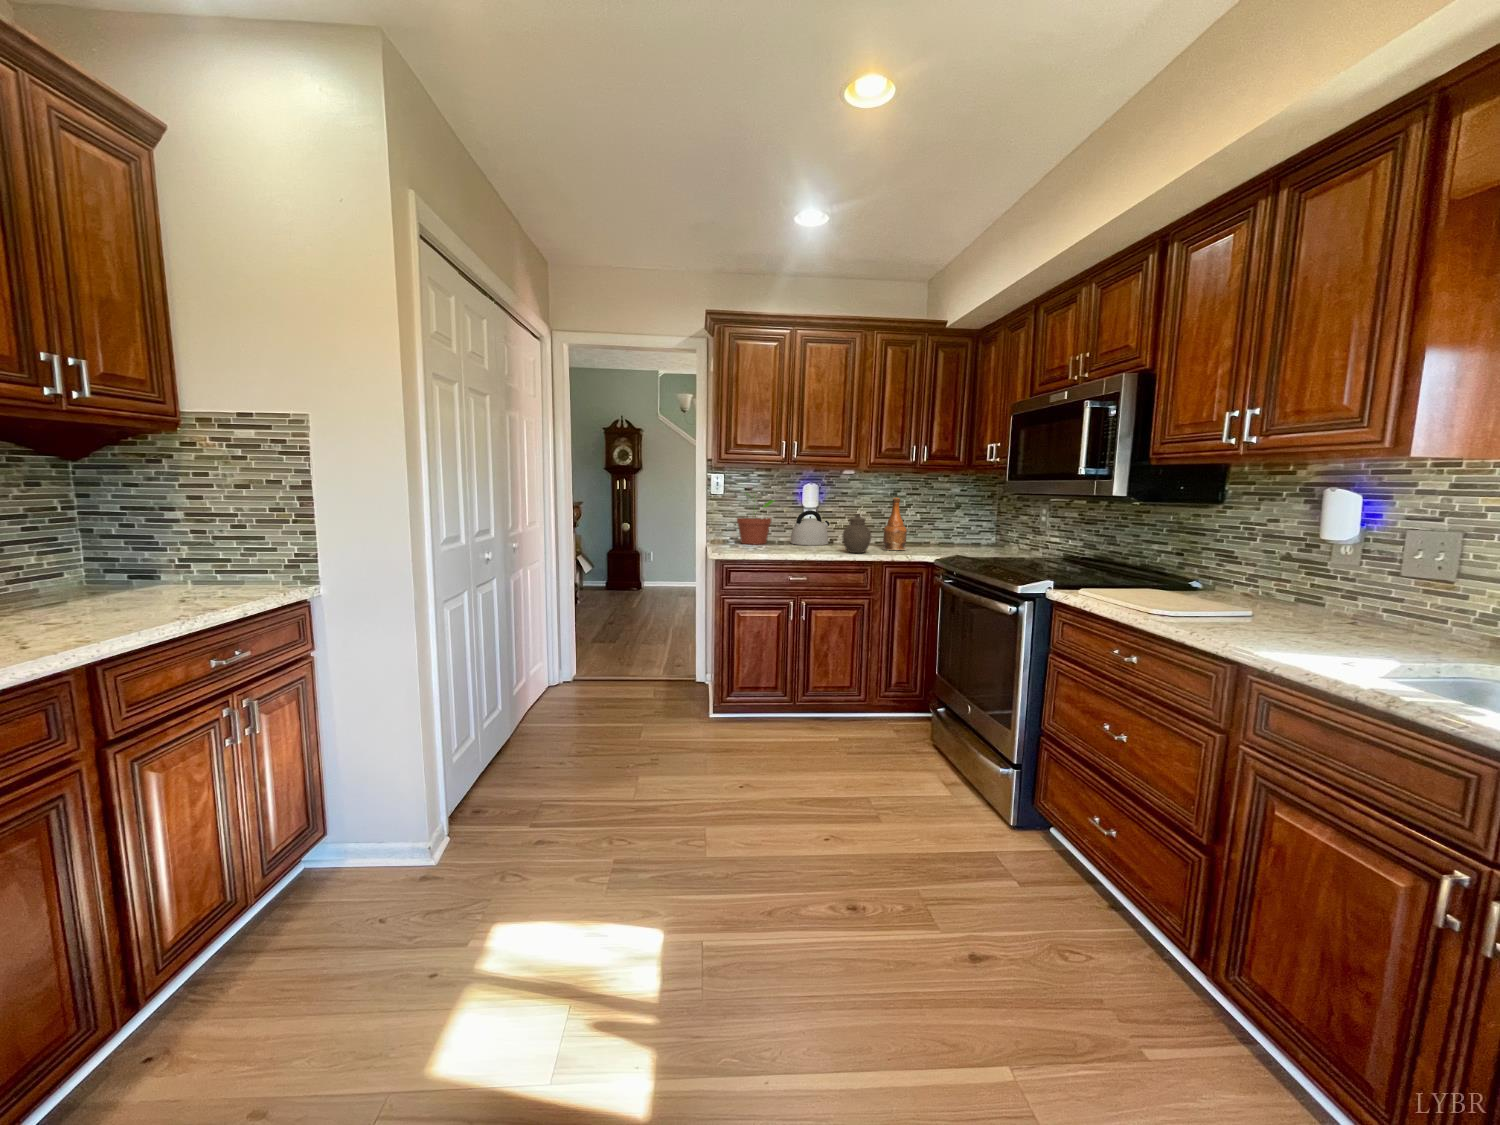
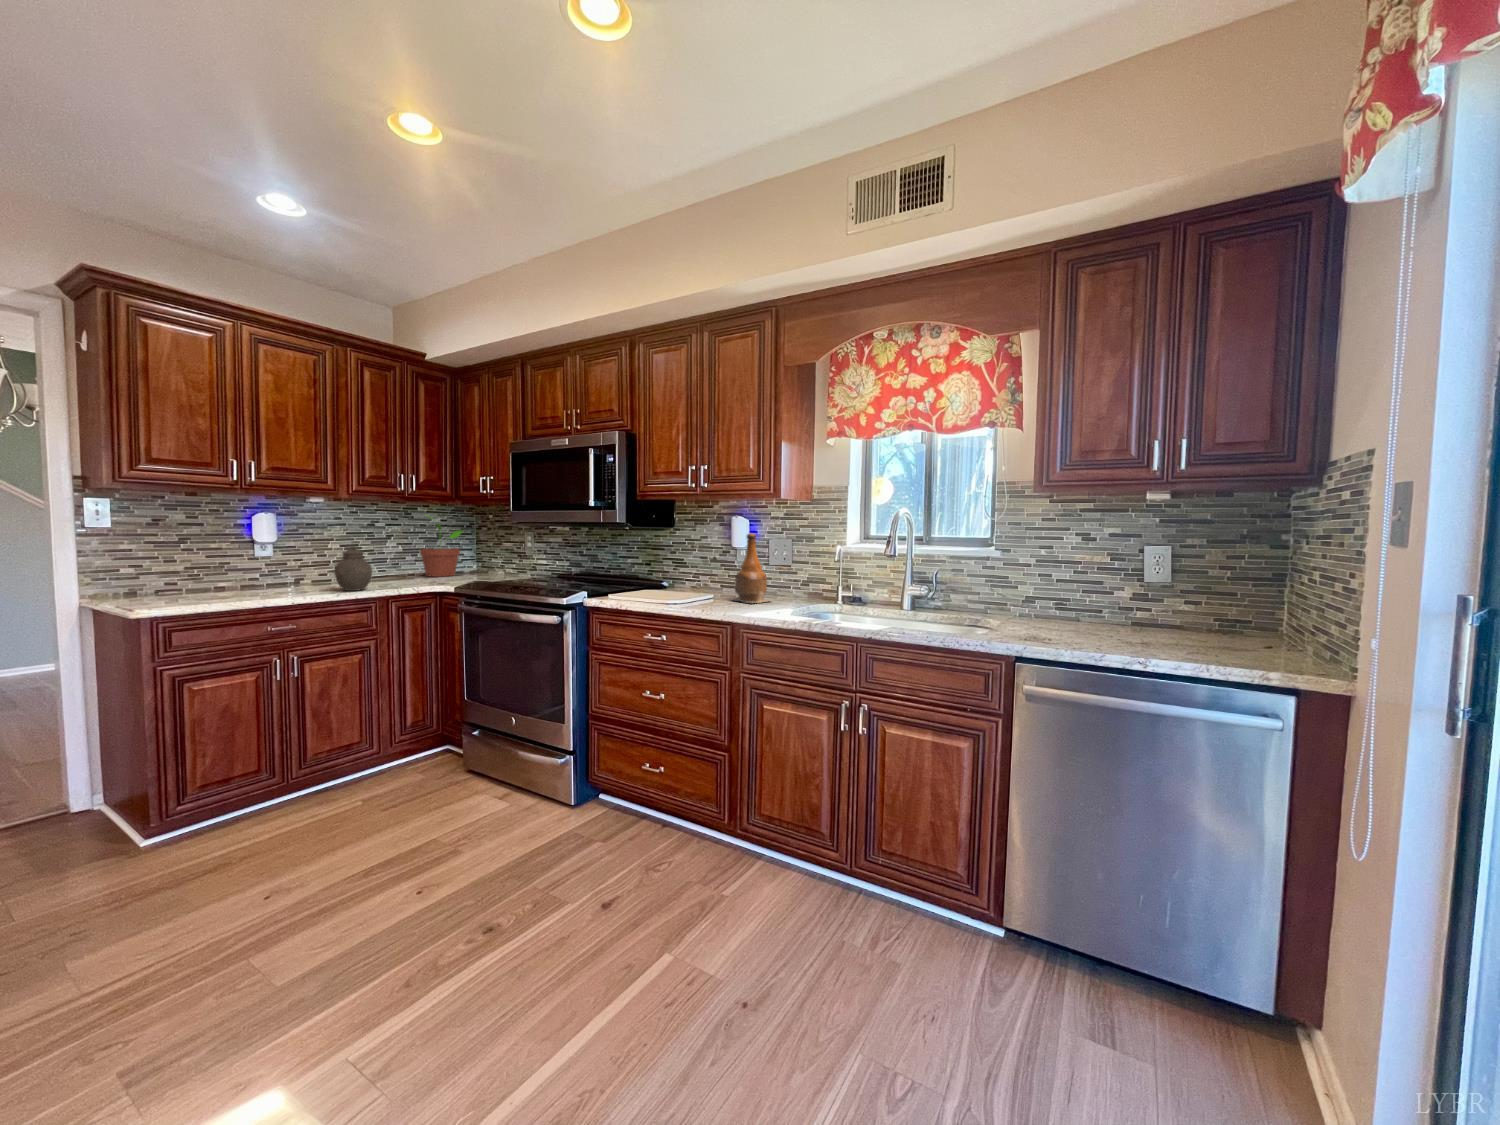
potted plant: present [737,494,774,545] -> present [420,517,462,577]
bottle: present [883,498,907,550] -> present [735,533,767,603]
kettle: present [790,511,830,545] -> none [233,546,293,589]

